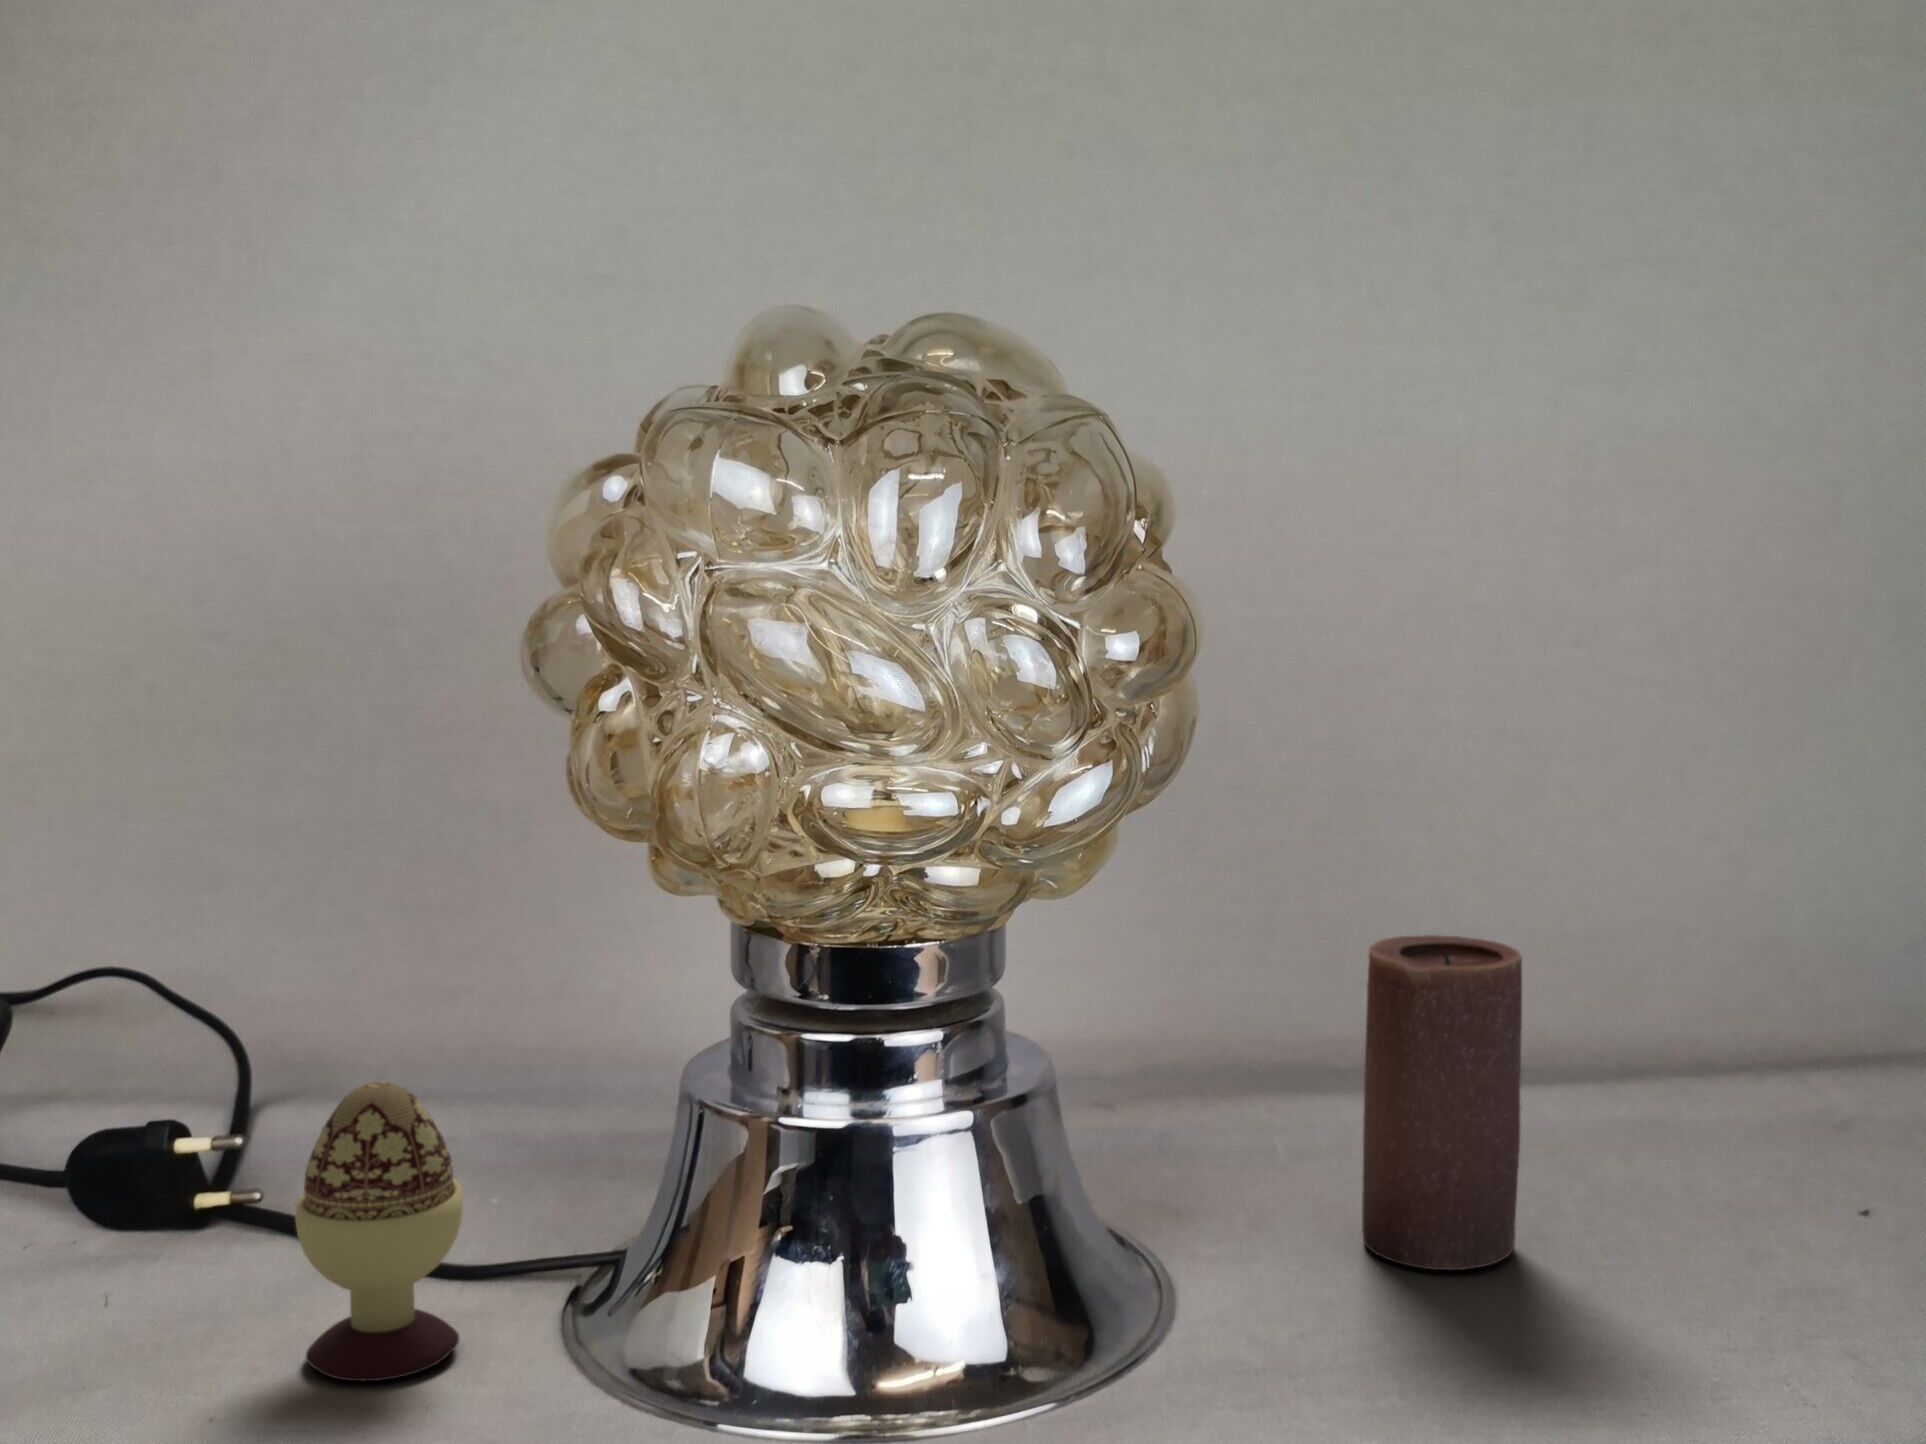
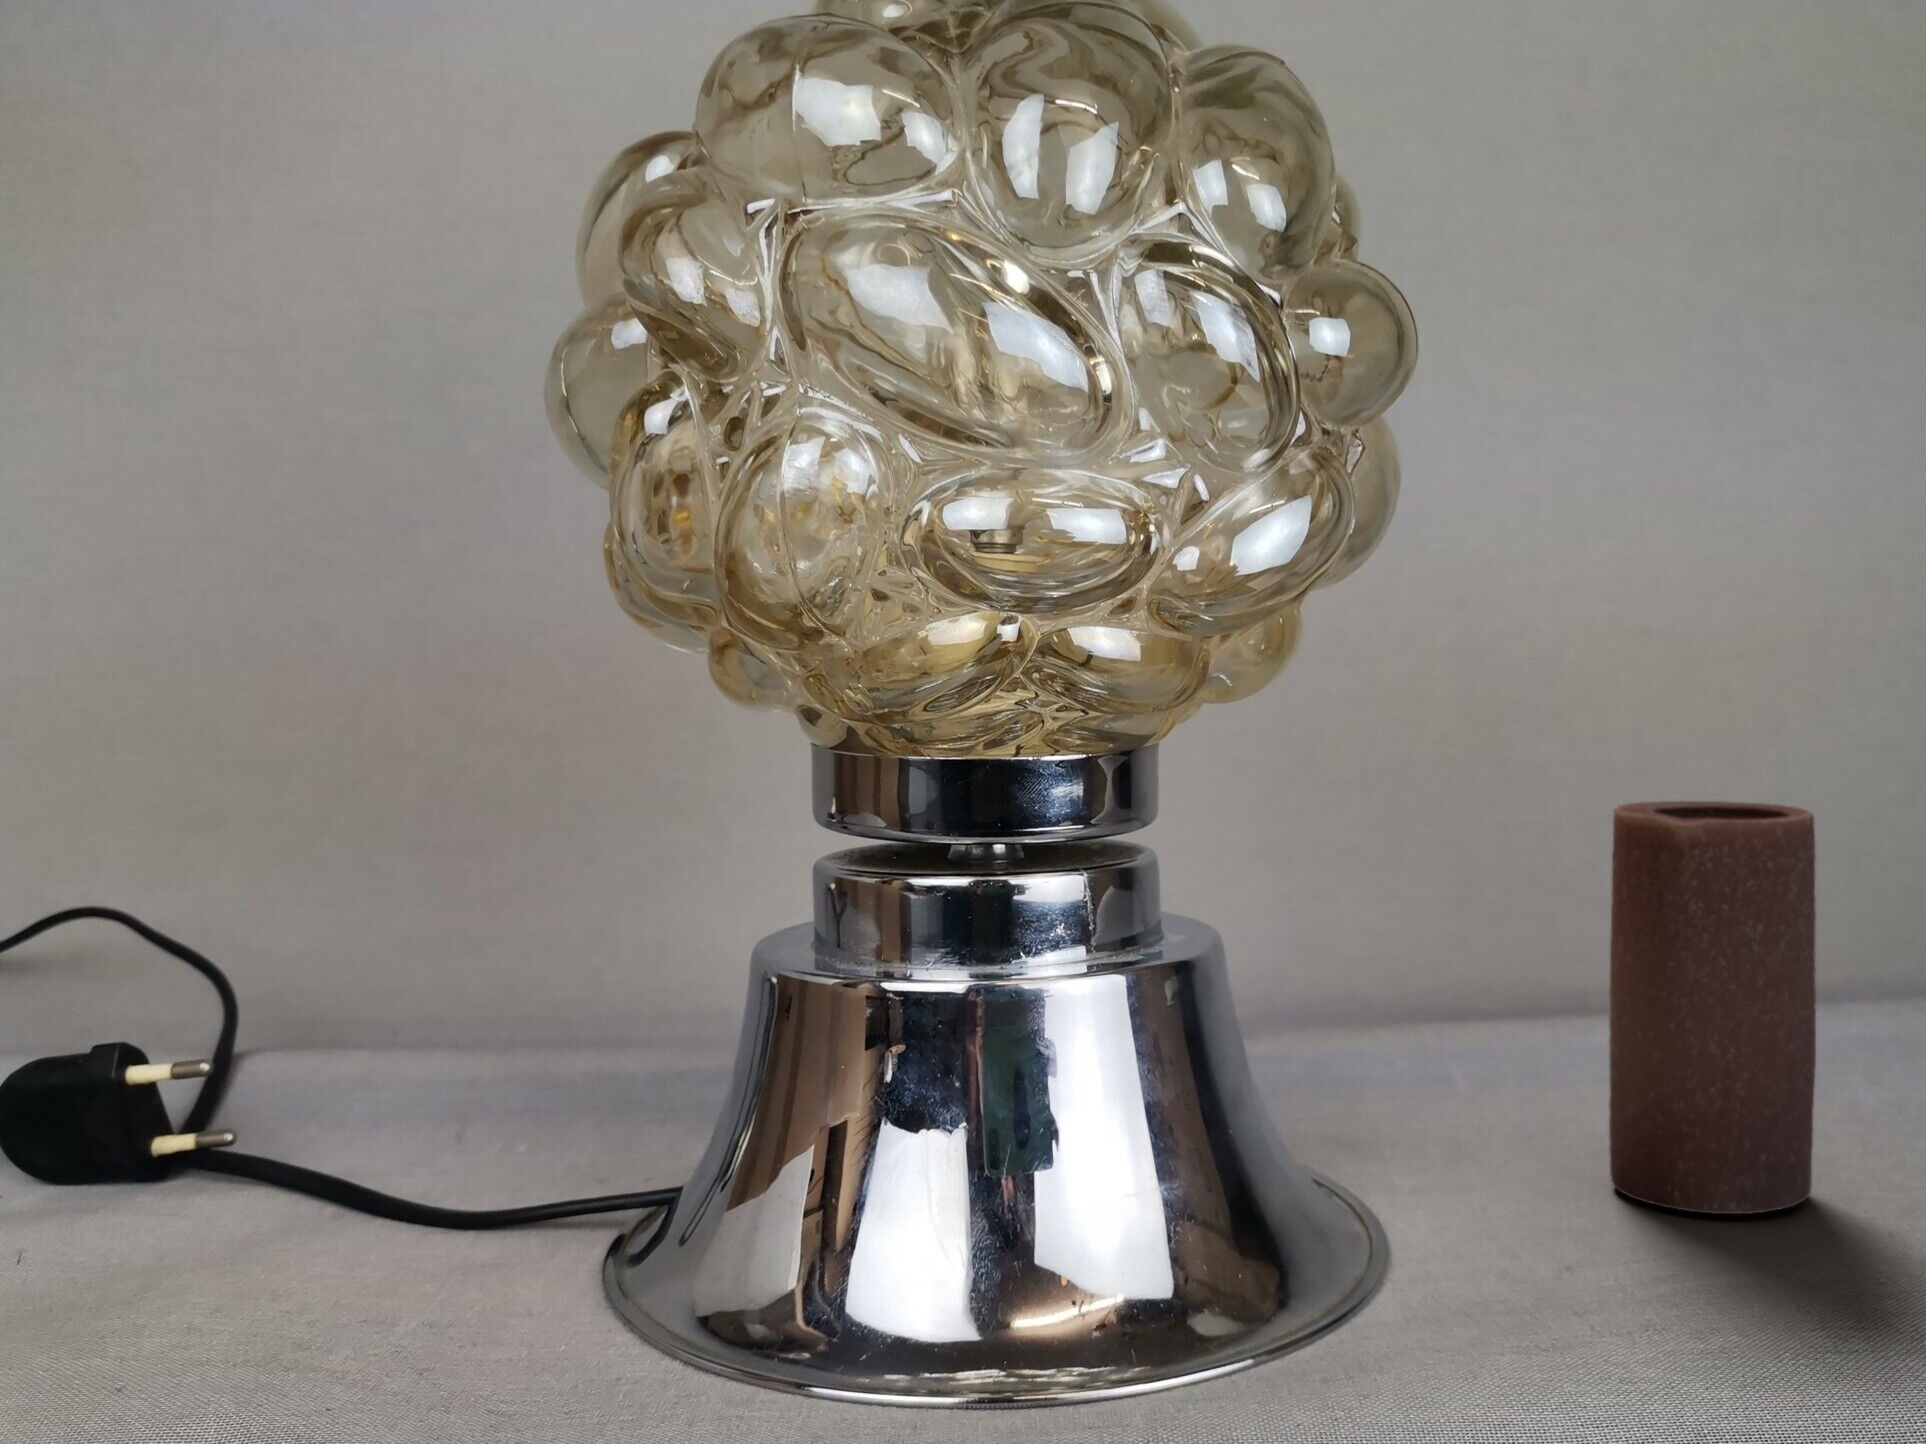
decorative egg: present [295,1081,463,1381] -> none [255,948,472,1335]

